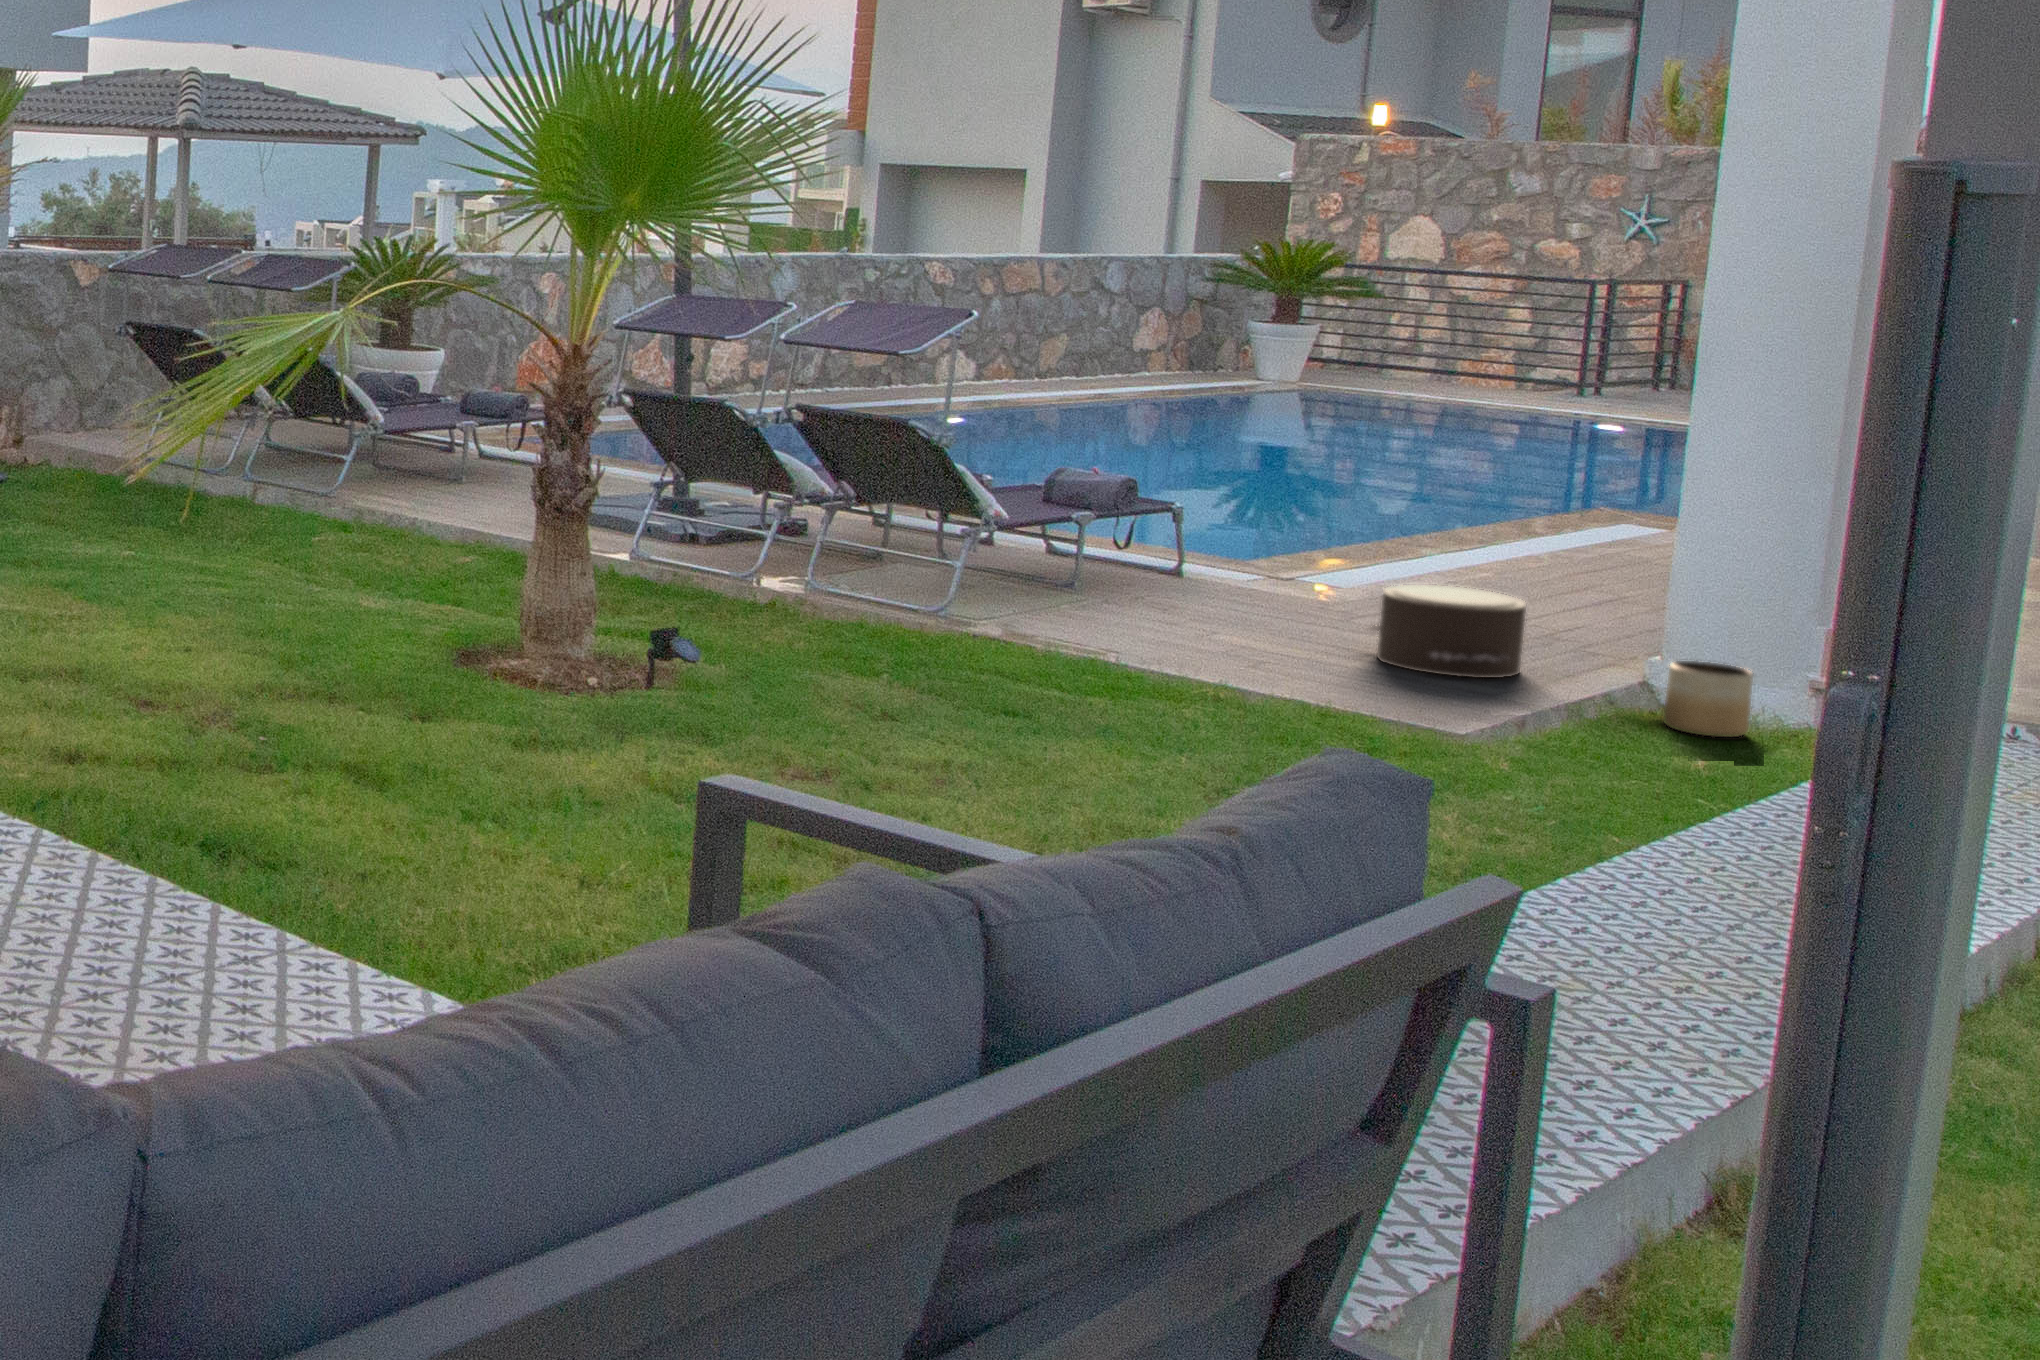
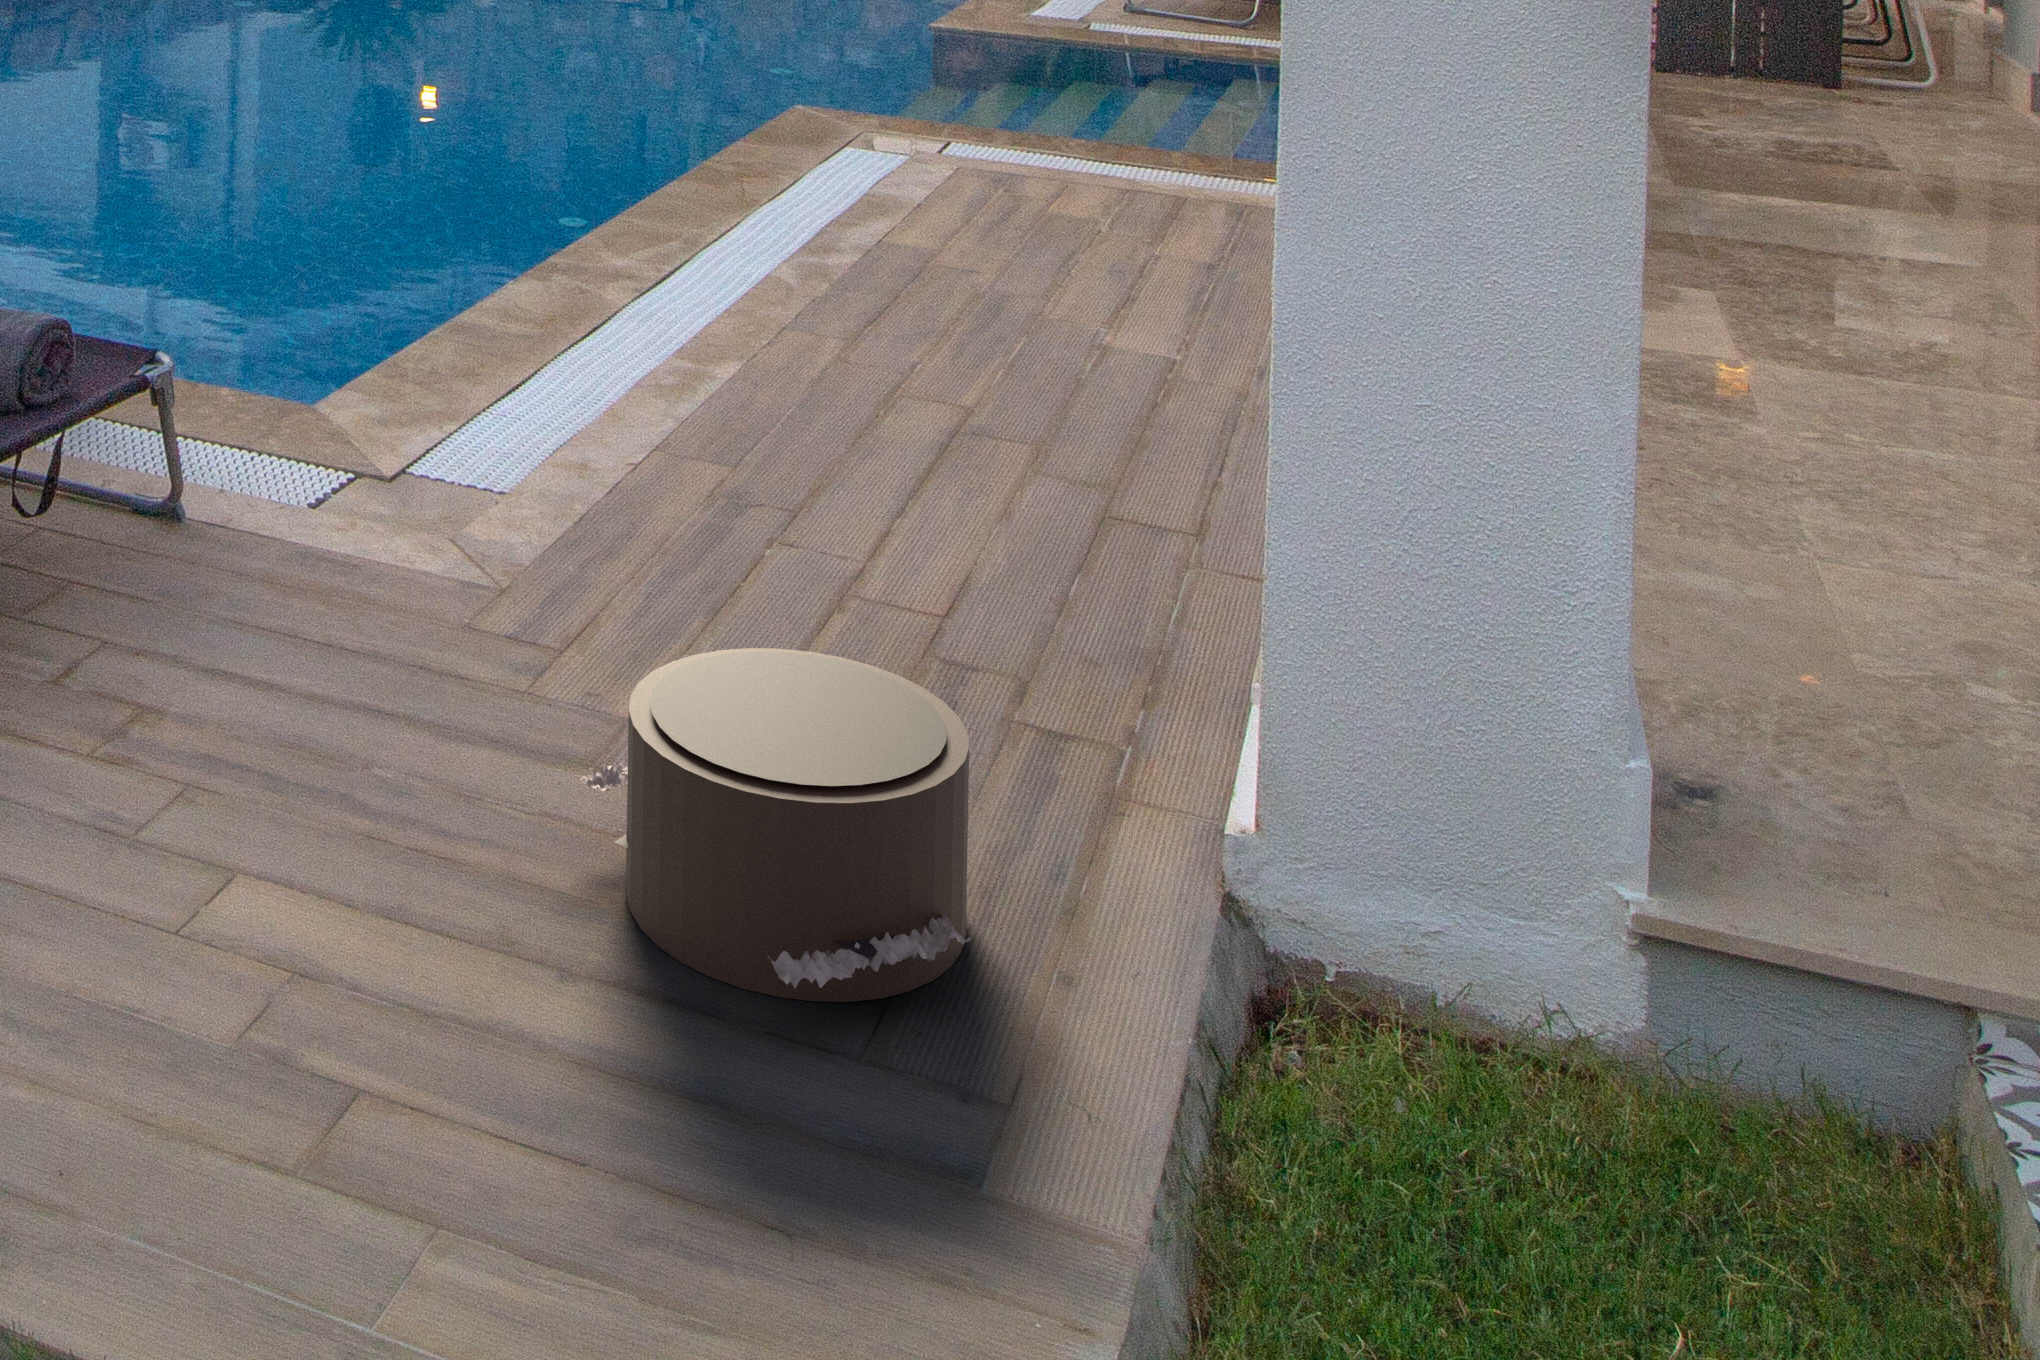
planter: present [1663,661,1753,737] -> none [1324,868,1535,1140]

